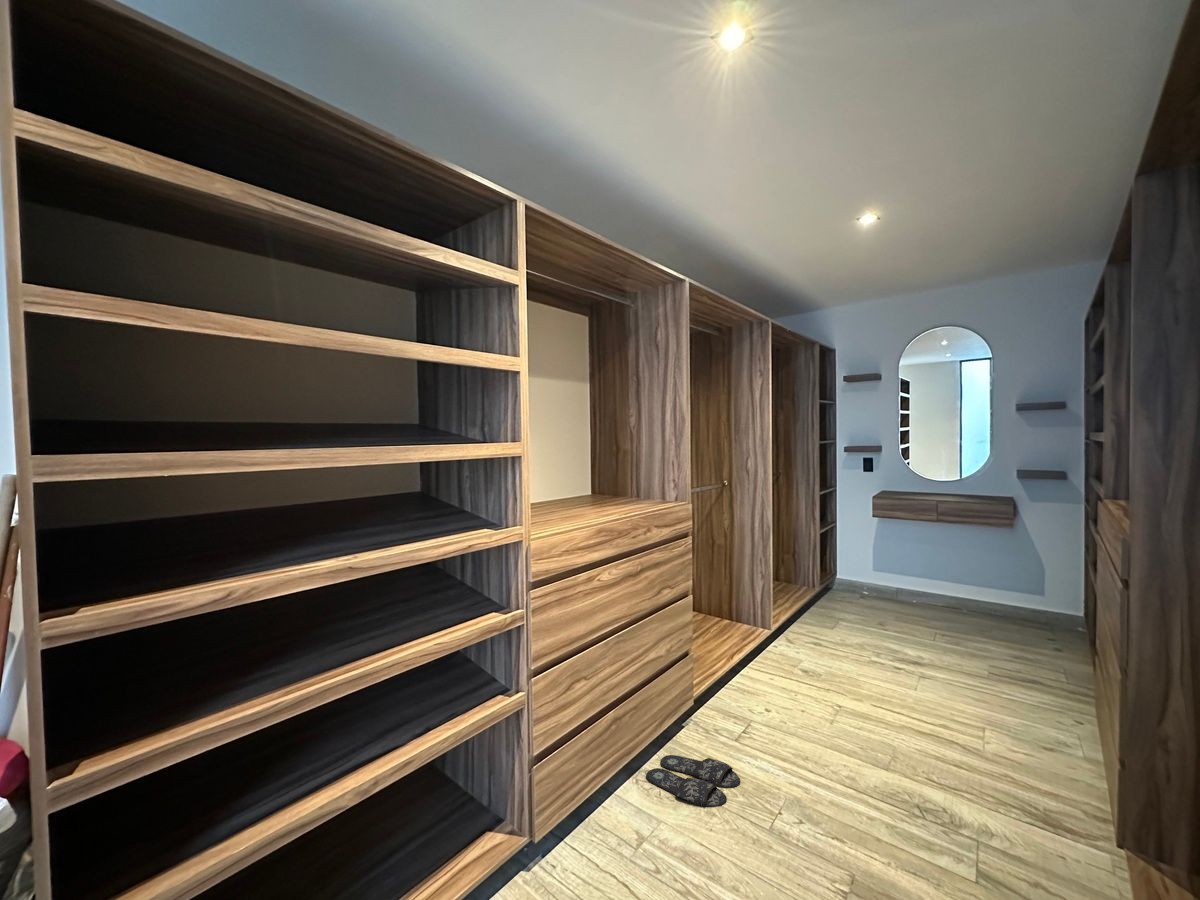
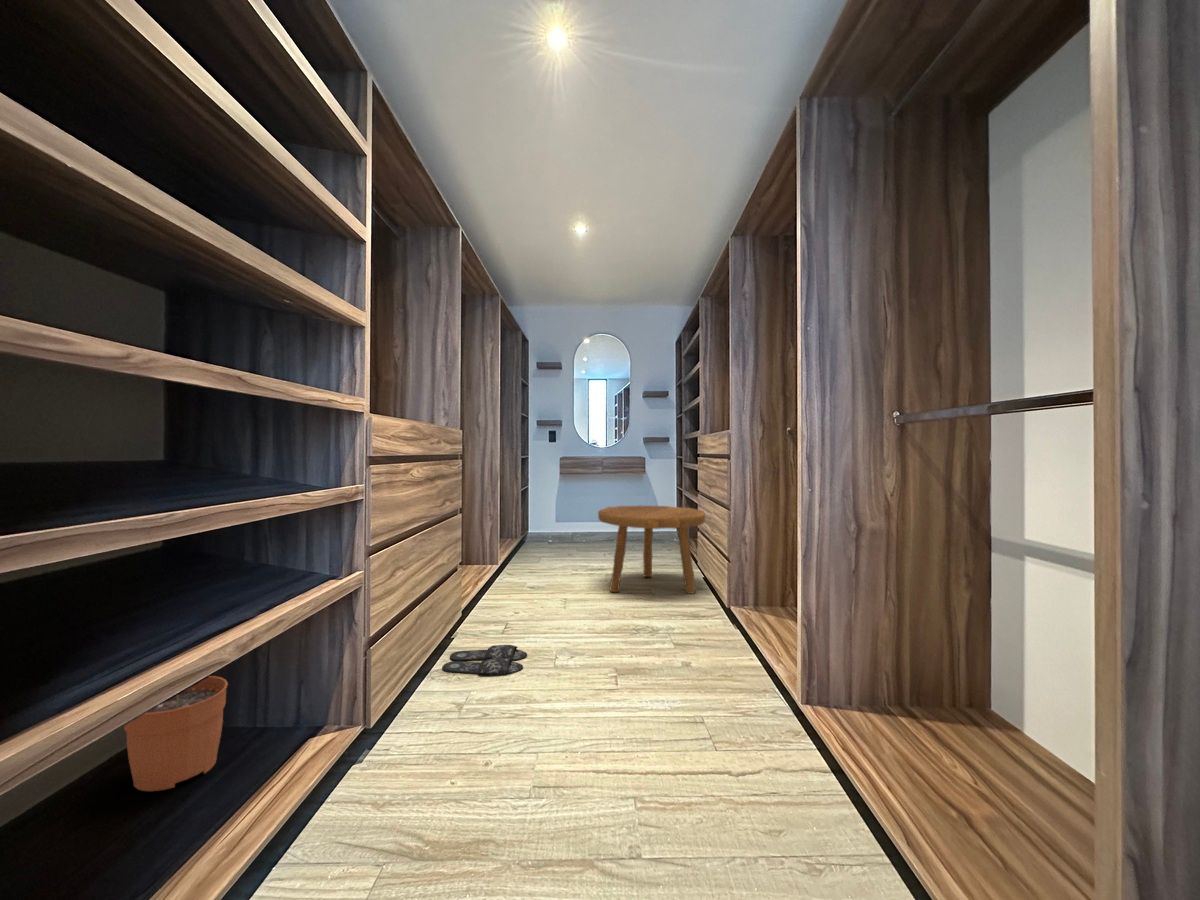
footstool: none [882,582,1058,732] -> present [598,506,705,594]
plant pot: none [359,736,429,854] -> present [124,676,228,791]

